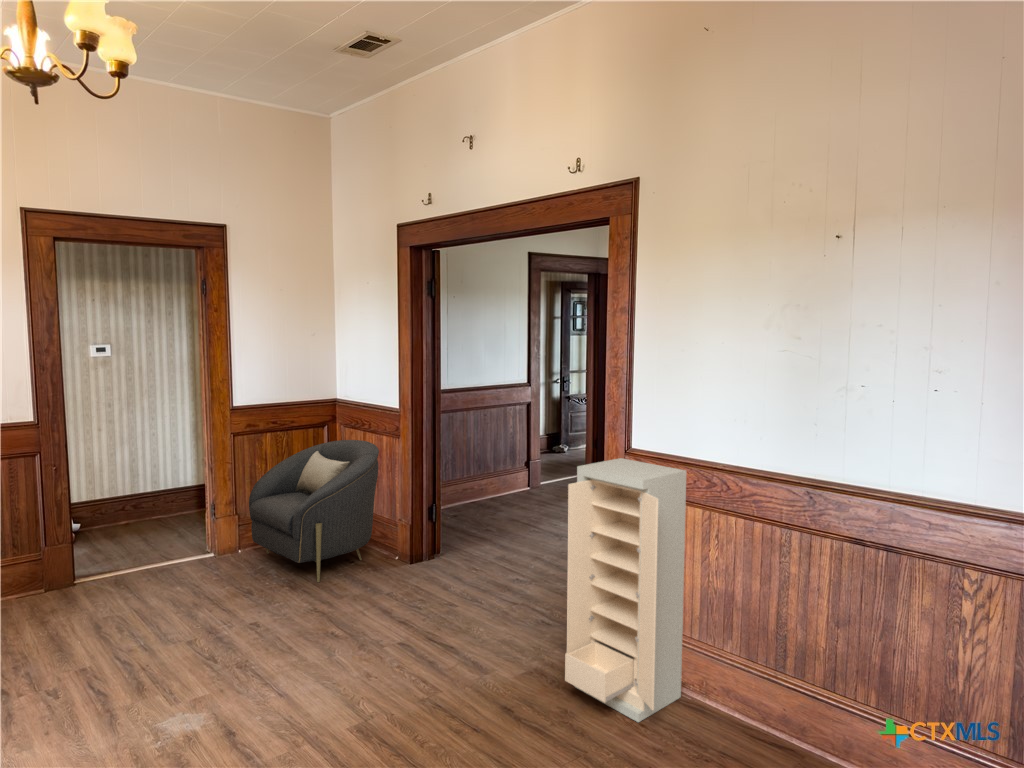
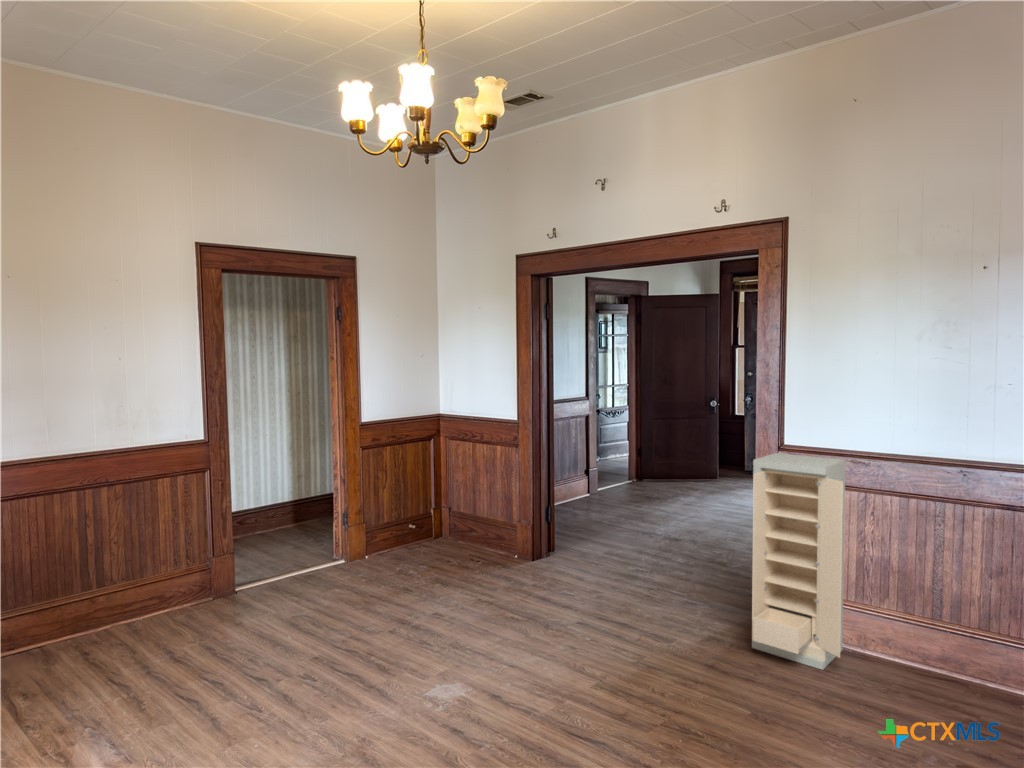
armchair: present [249,440,379,582] -> none [383,451,502,579]

